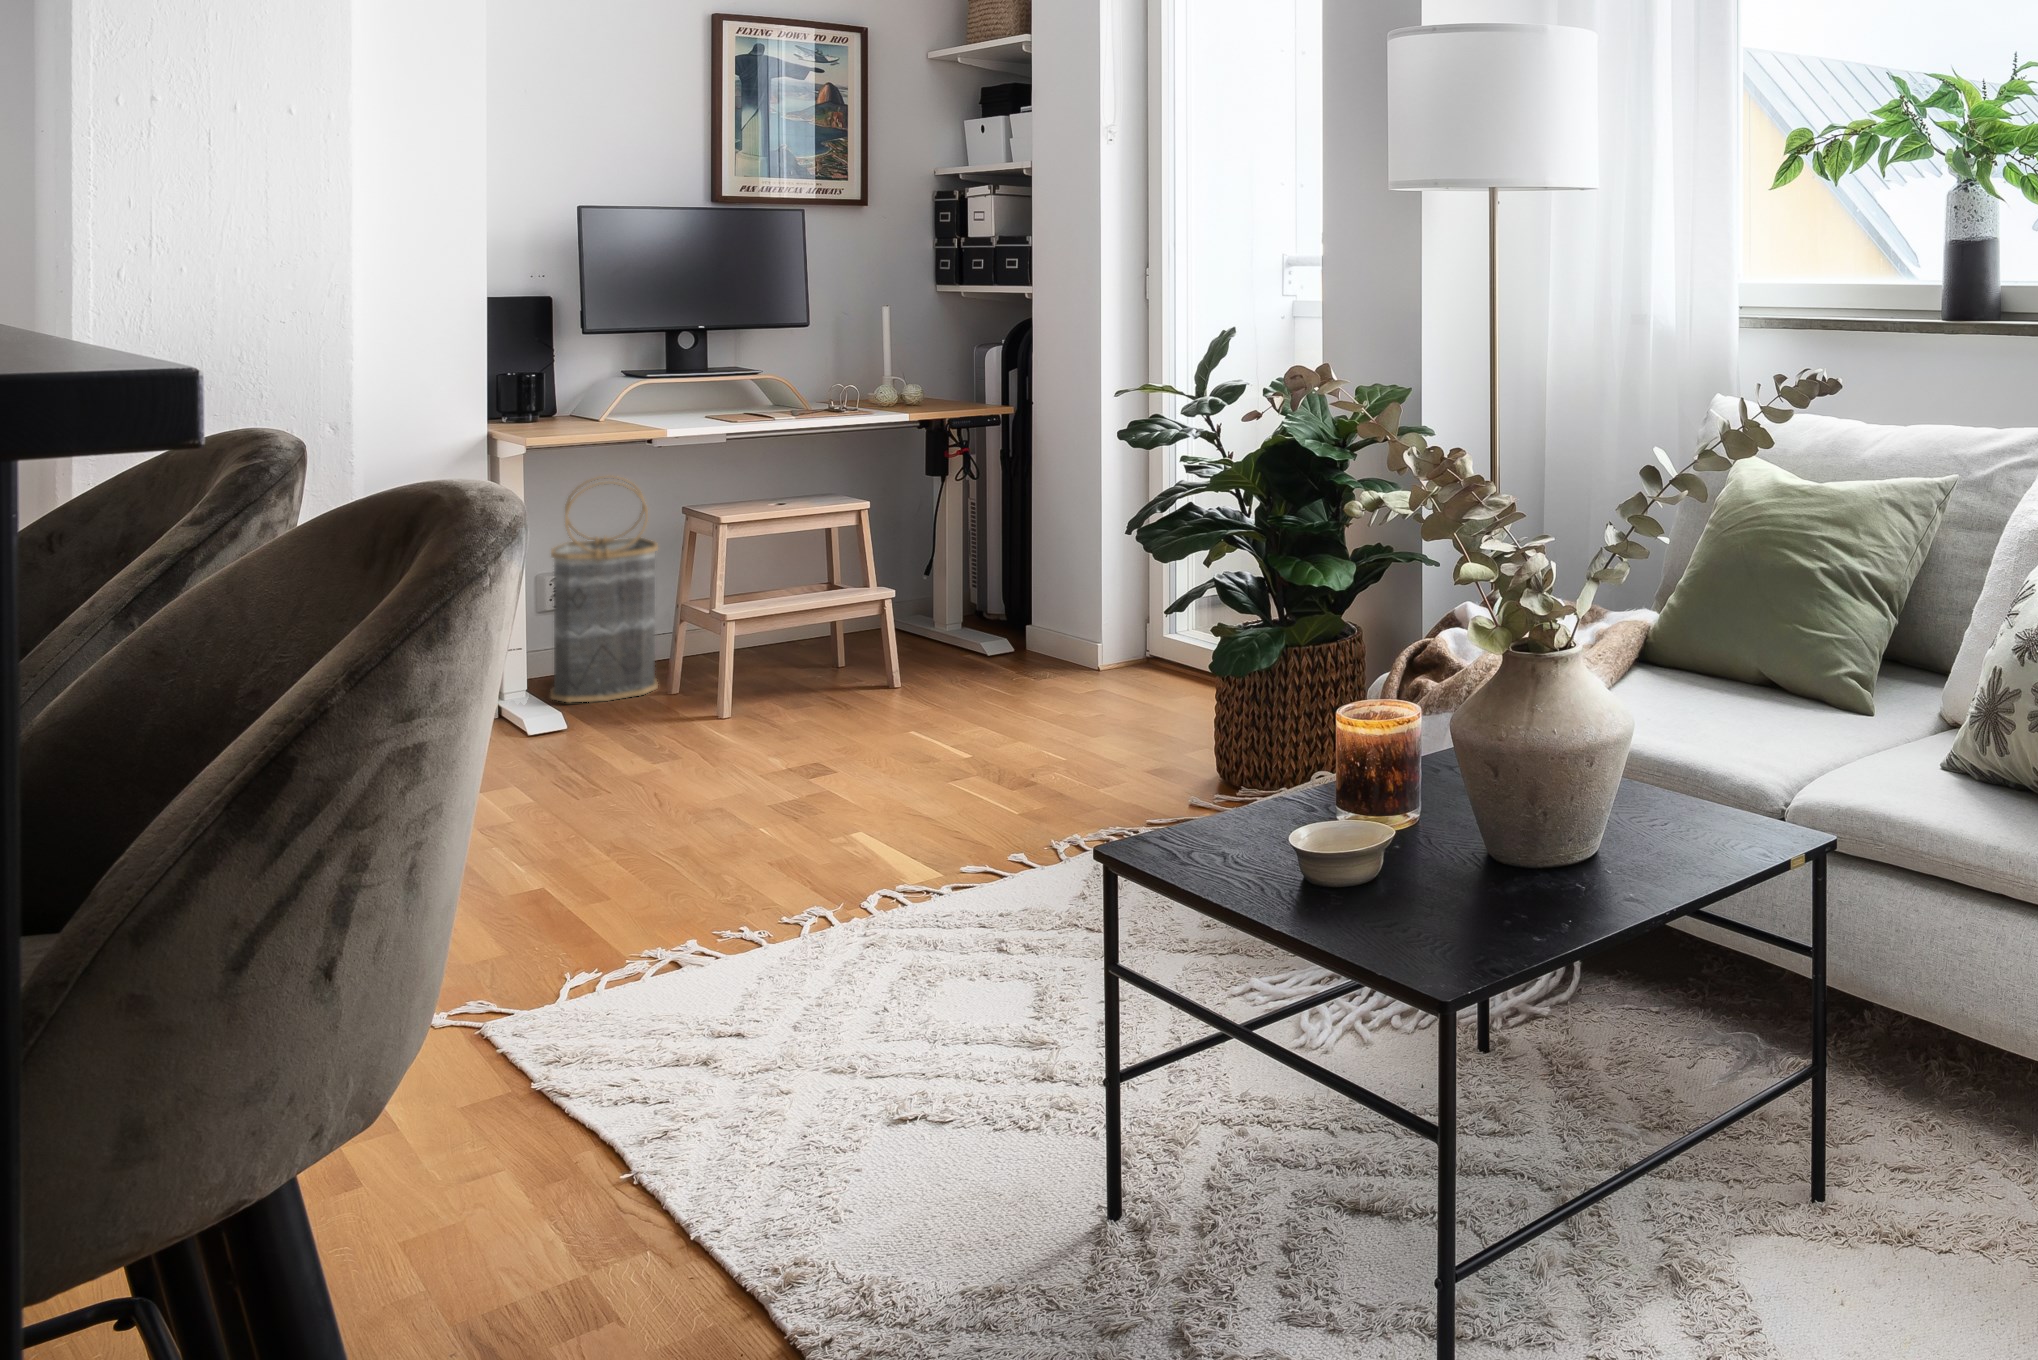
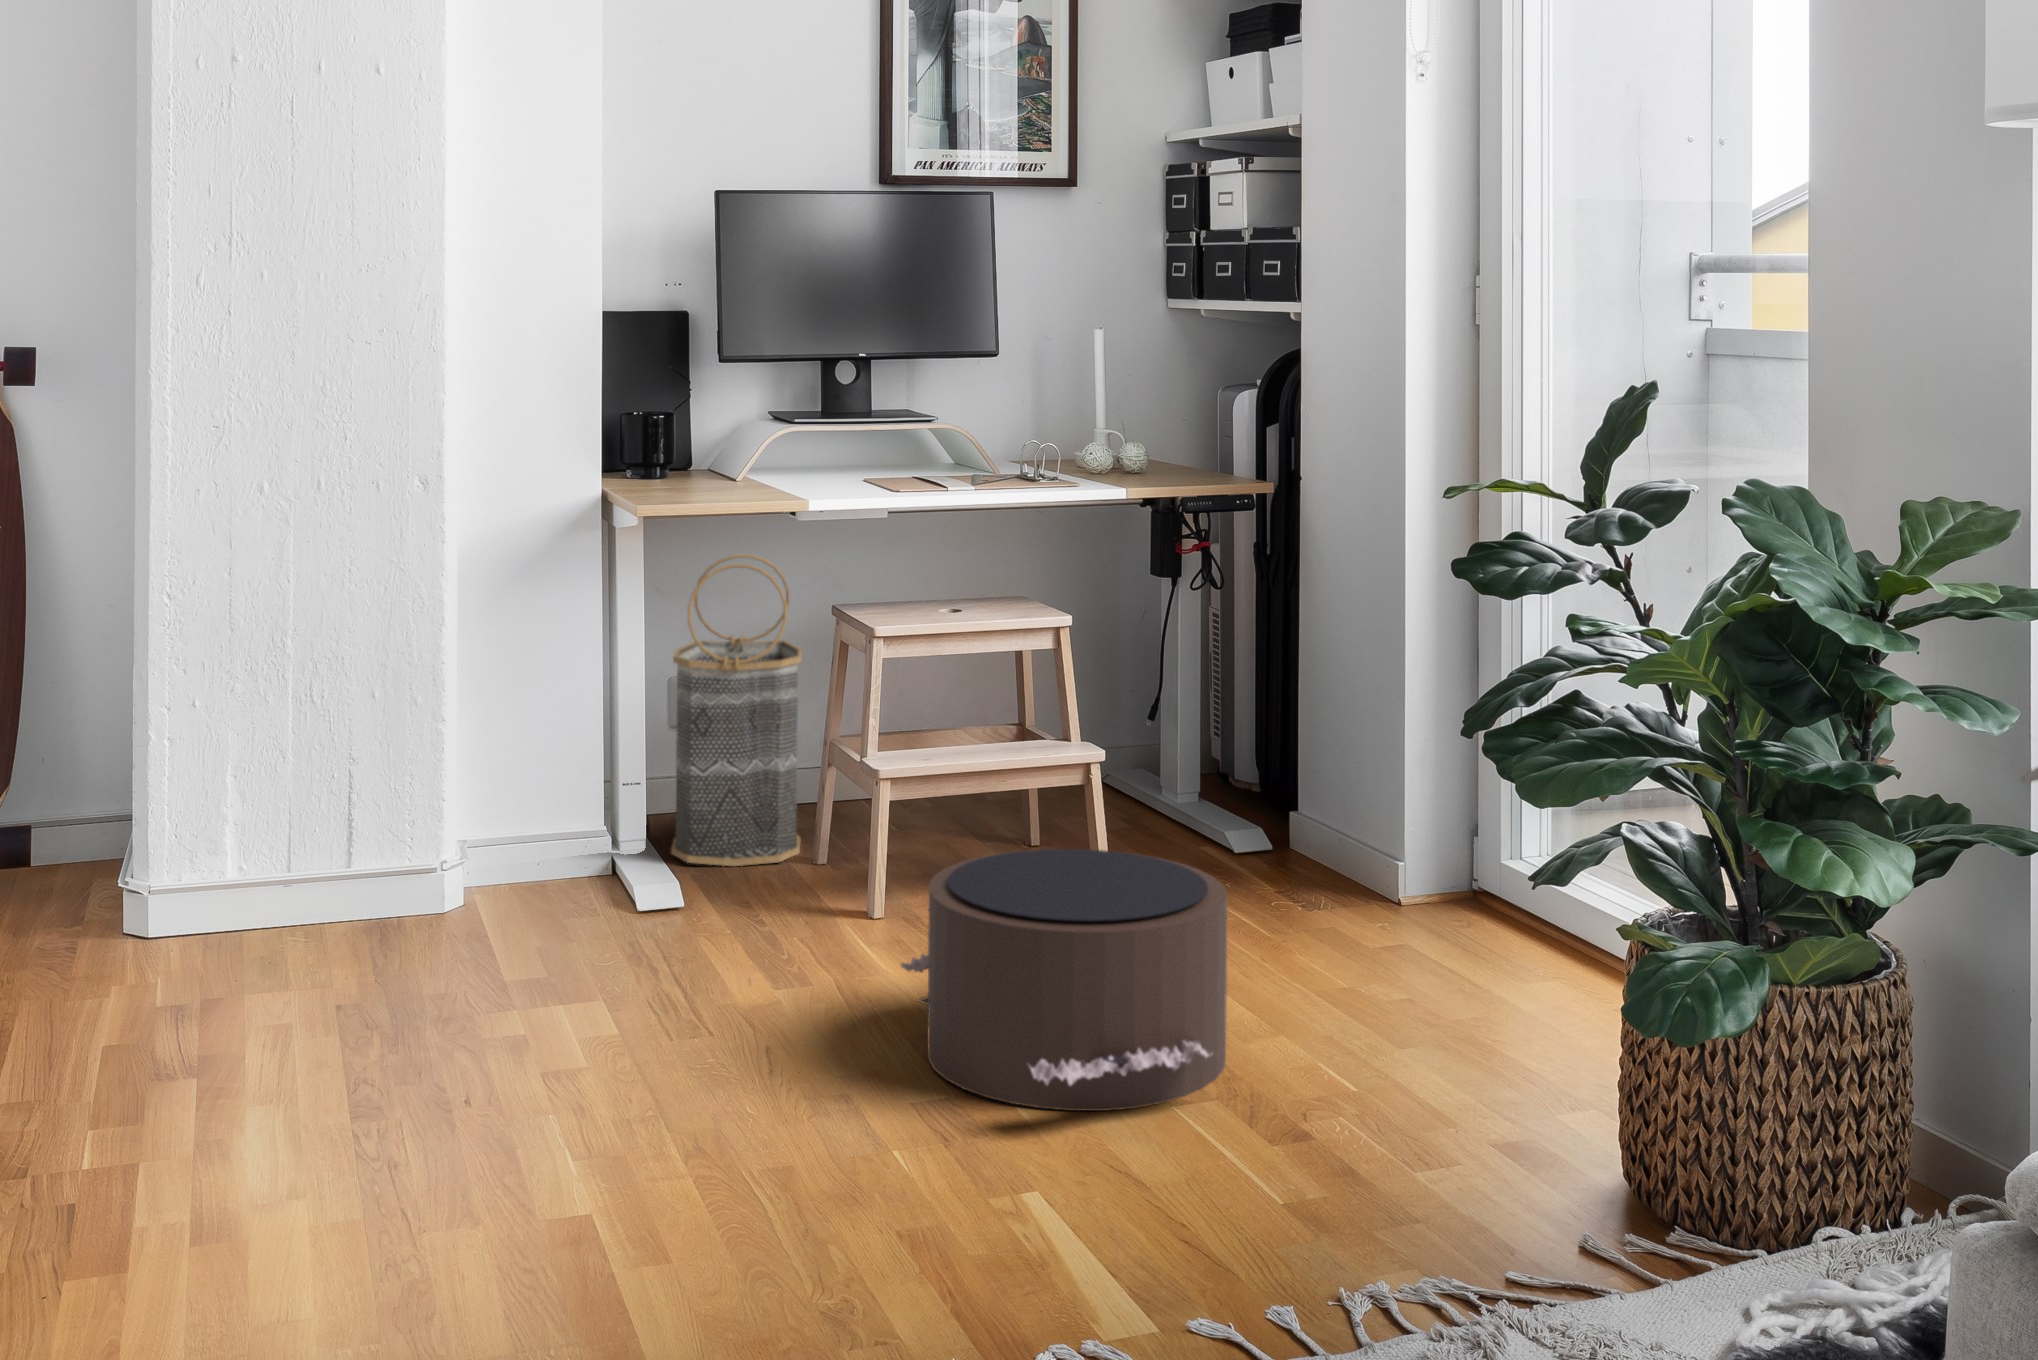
pouf: none [758,642,987,793] -> present [901,849,1227,1111]

